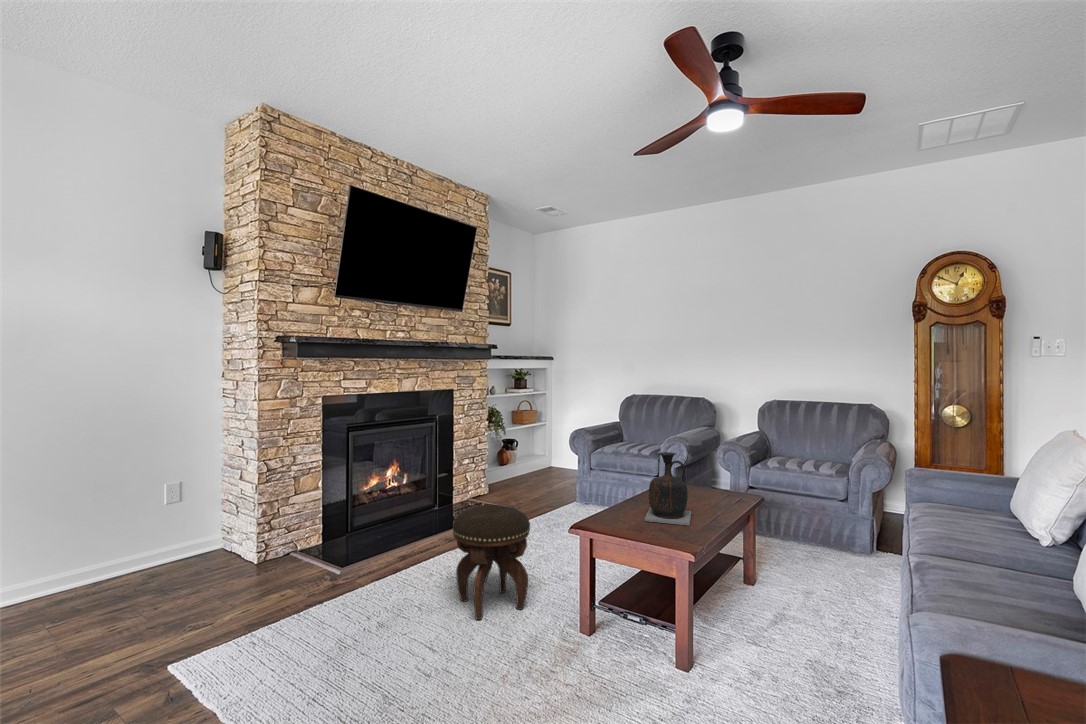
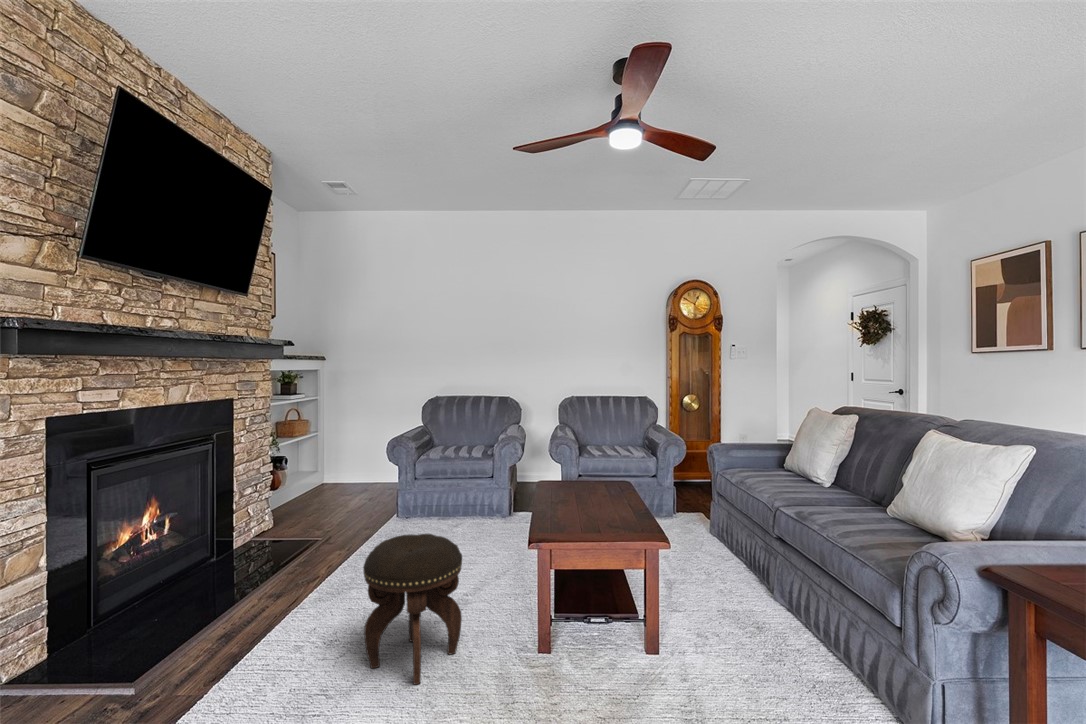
vase: present [645,452,691,526] -> none [563,449,618,521]

